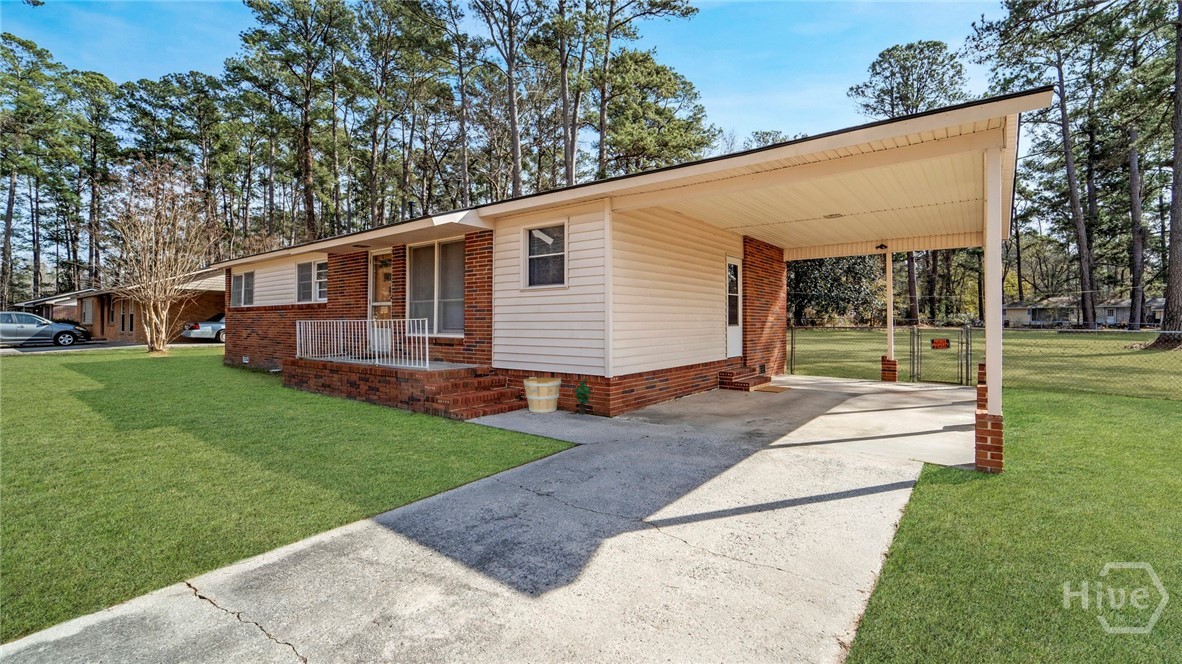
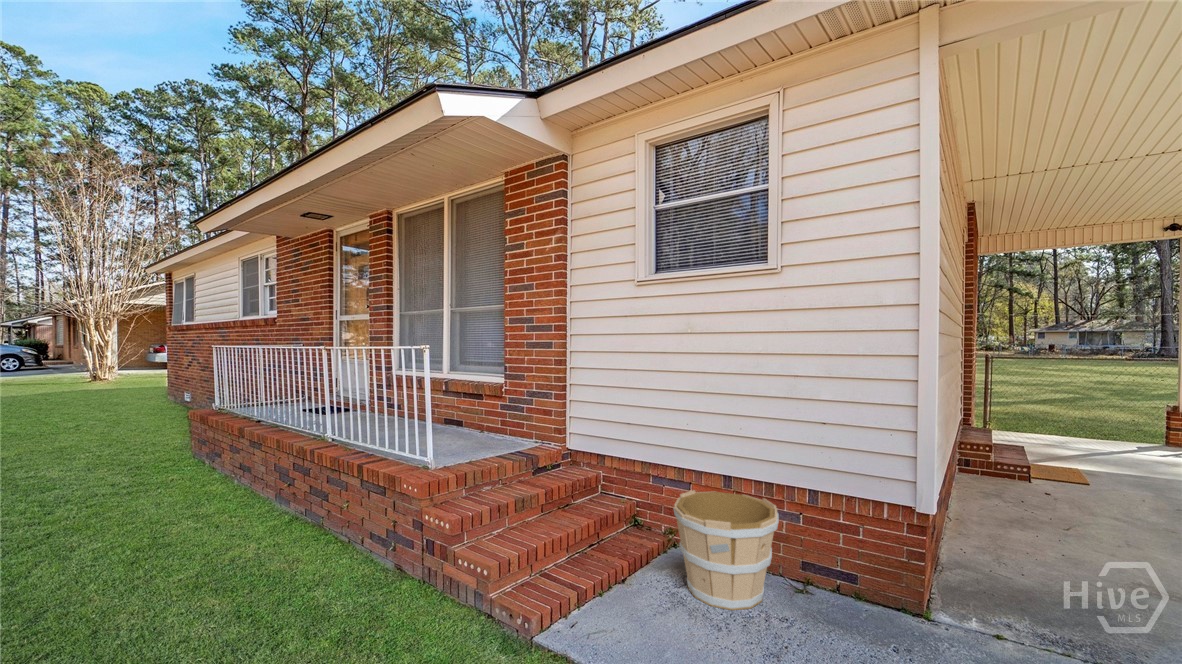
decorative plant: present [575,378,593,414] -> none [821,514,892,622]

